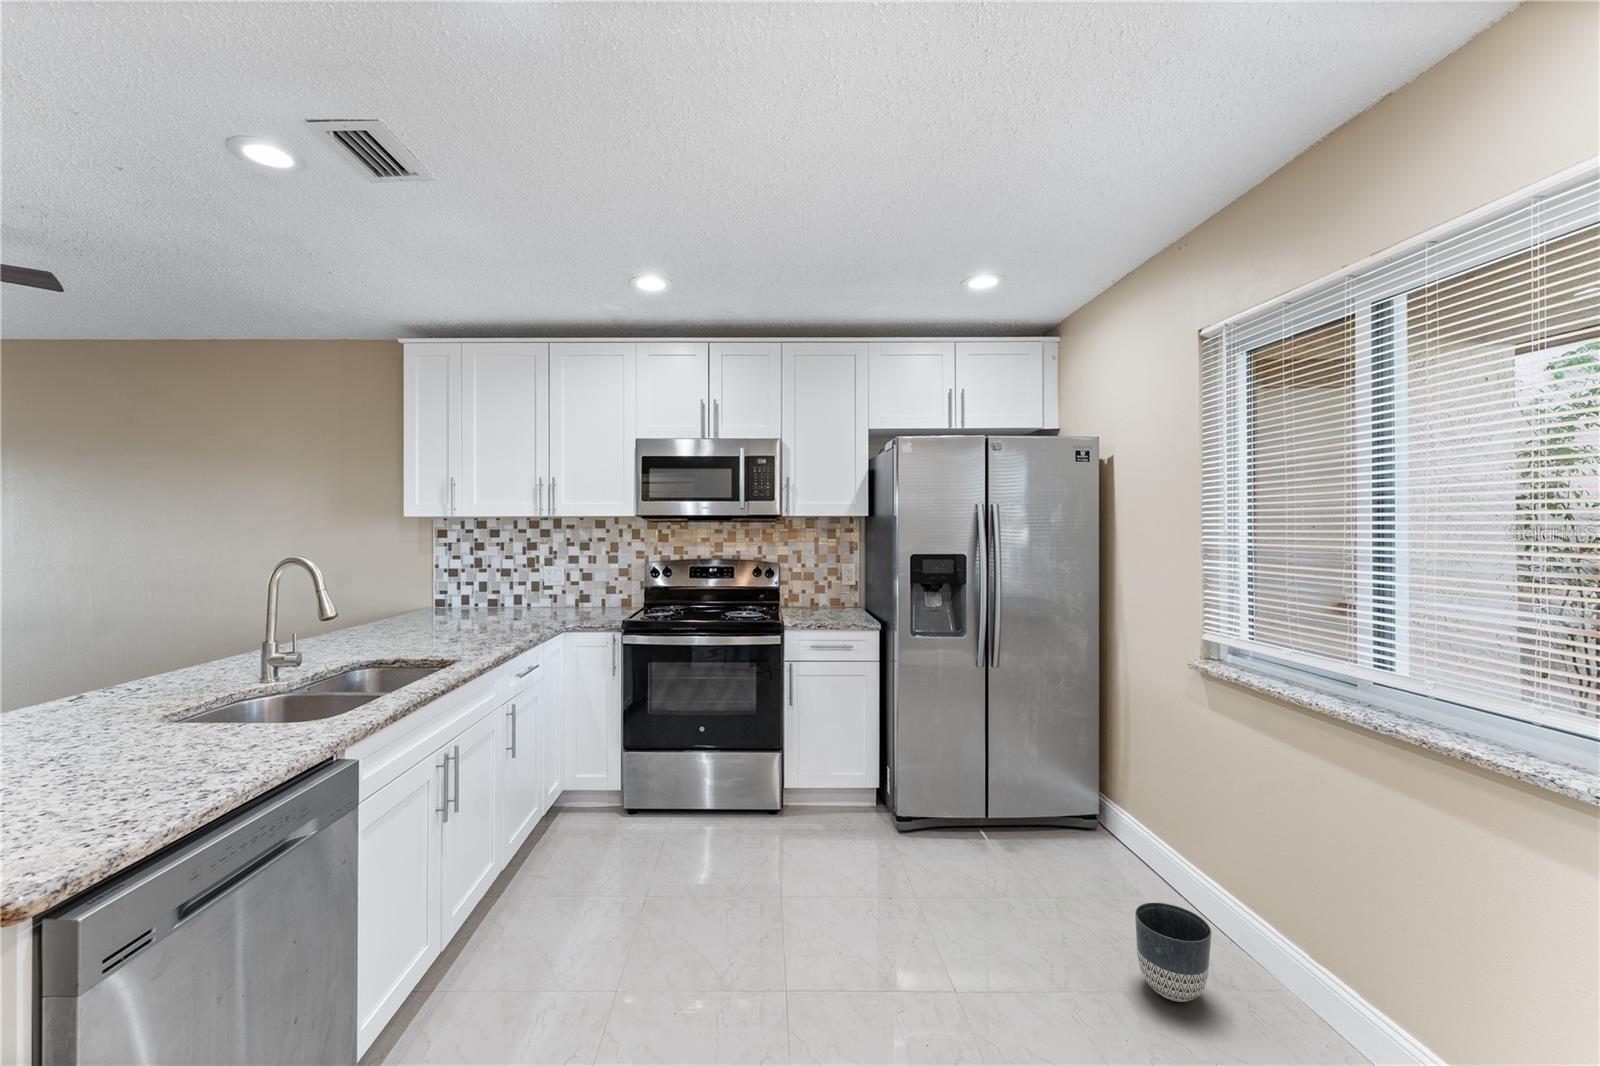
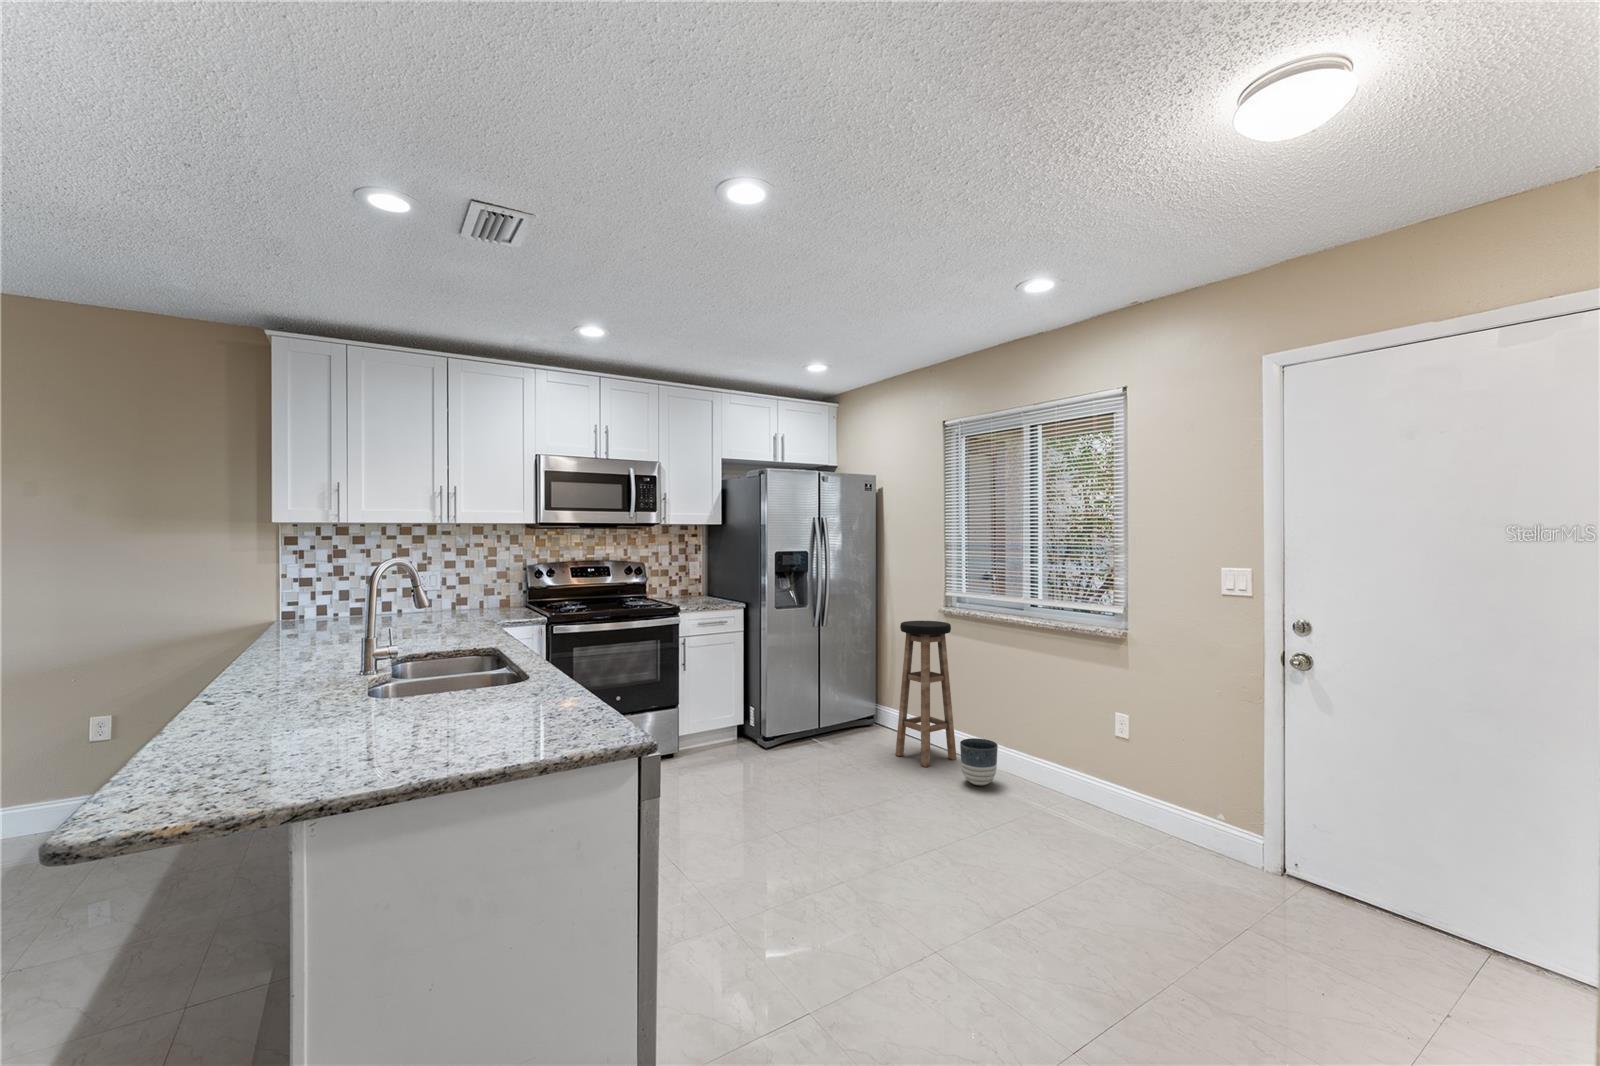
bar stool: none [1064,674,1168,922] -> present [896,621,956,767]

